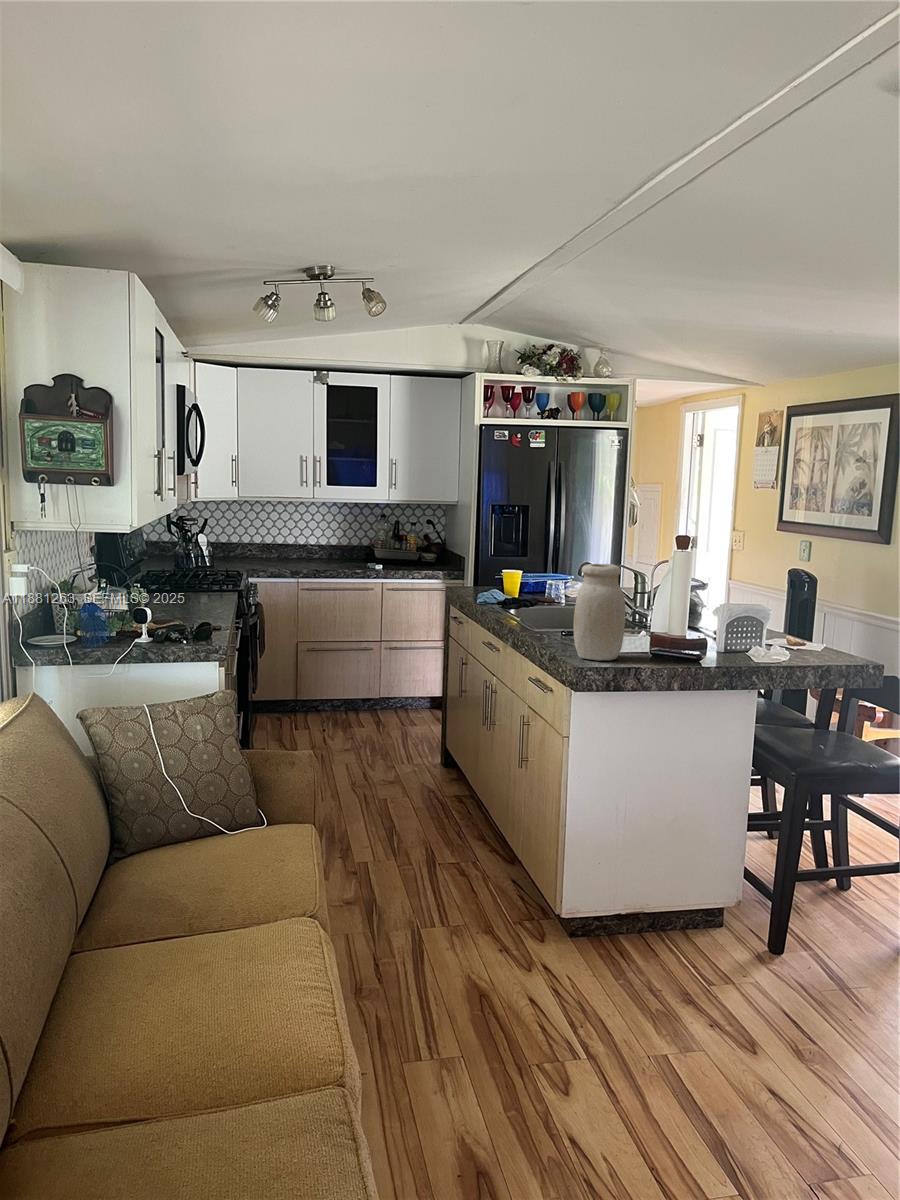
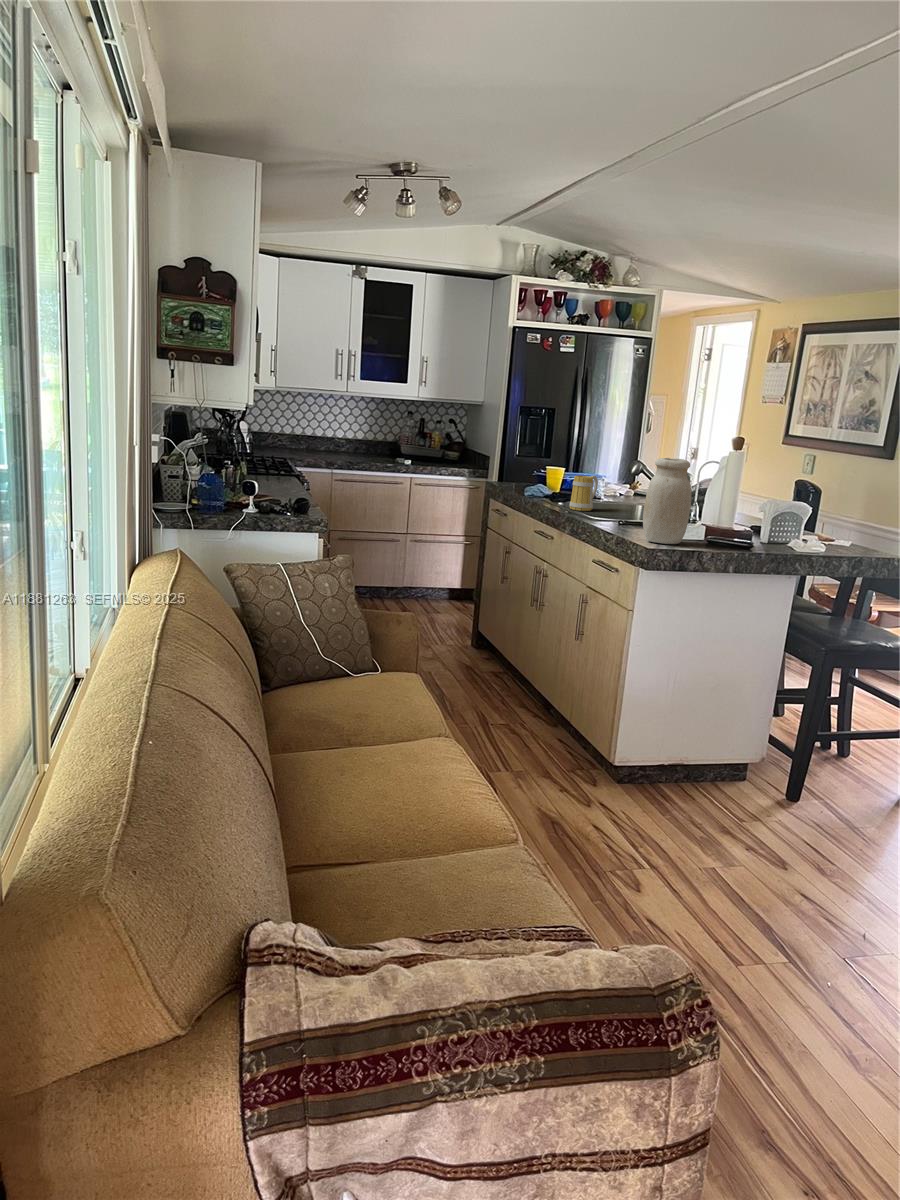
mug: none [518,580,549,619] -> present [569,476,598,511]

